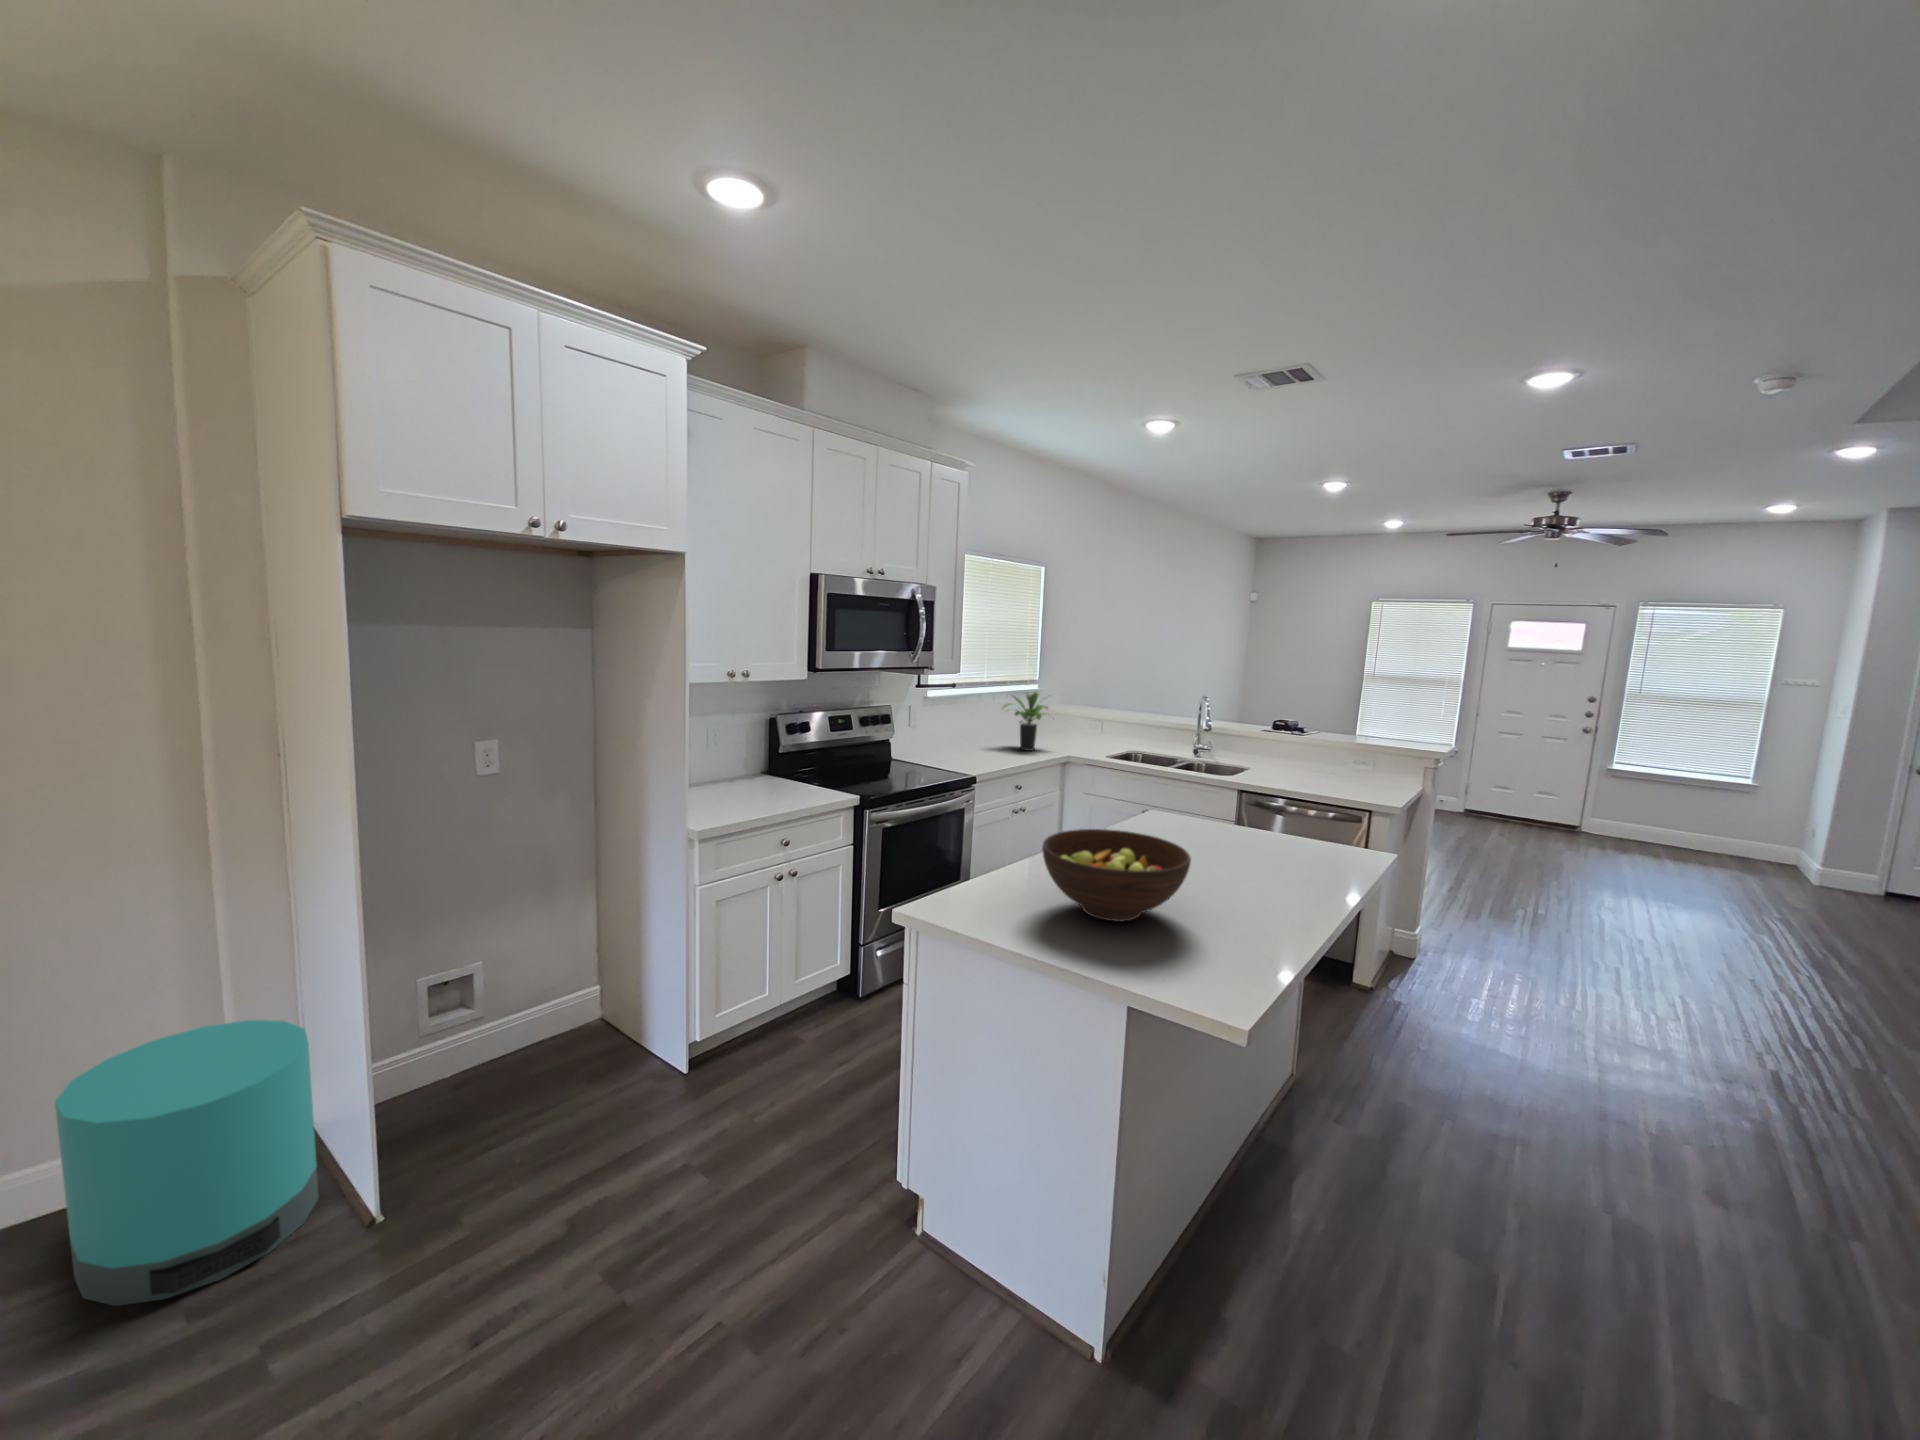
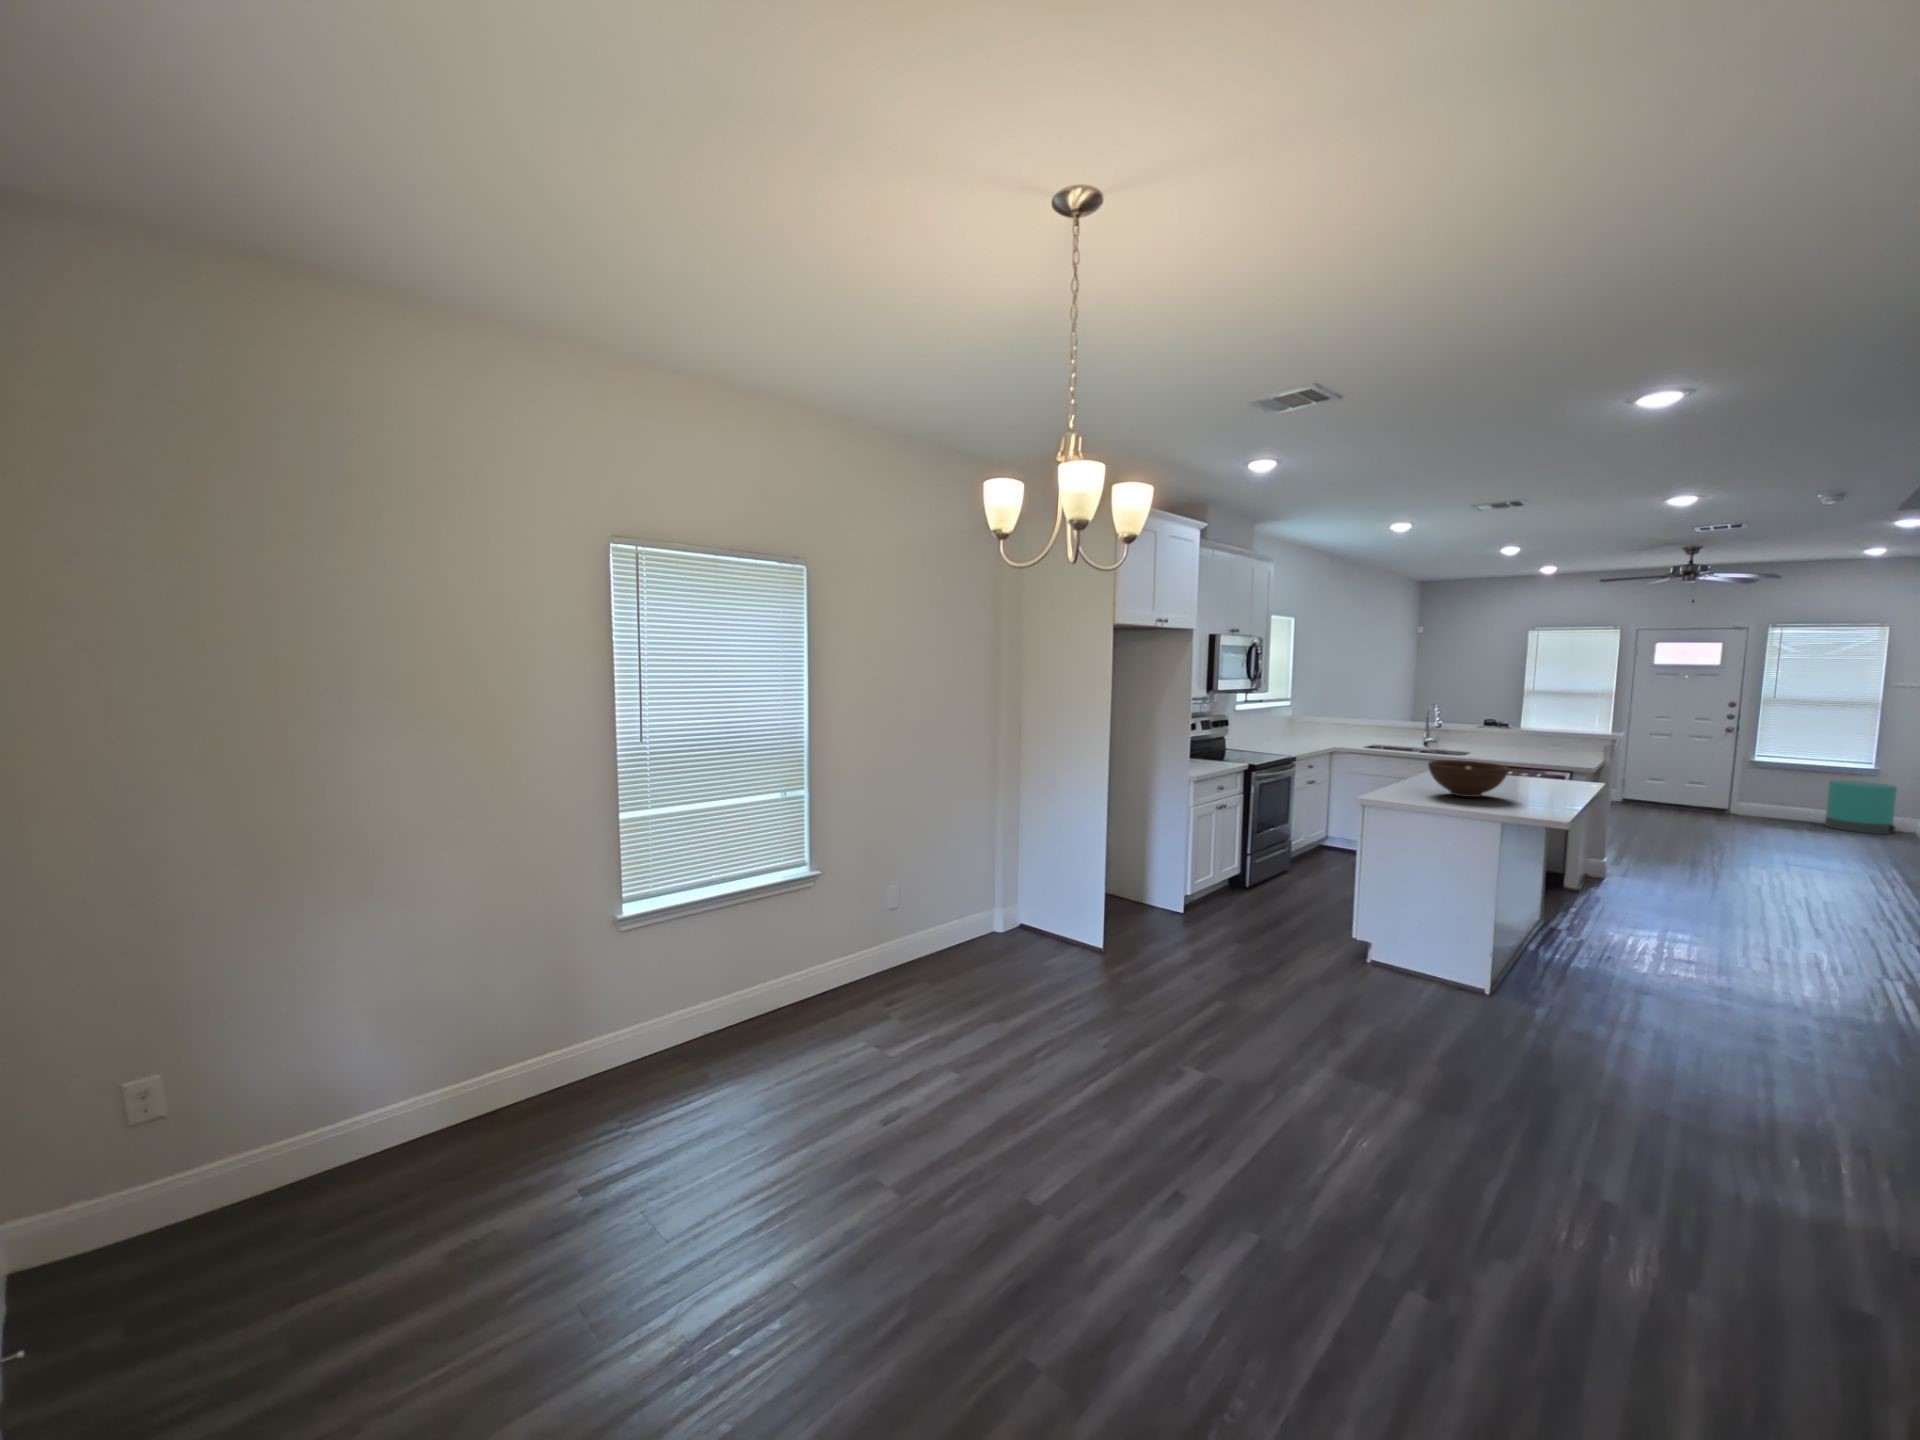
potted plant: present [1004,692,1047,751] -> none [1282,705,1320,746]
trash can: present [55,1020,319,1306] -> present [1825,780,1897,834]

